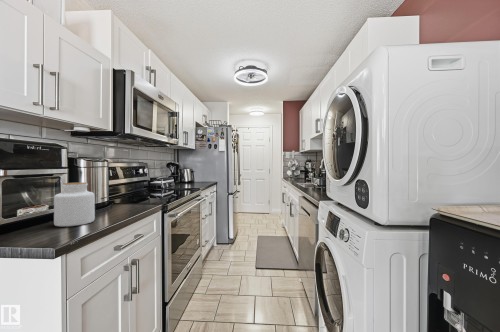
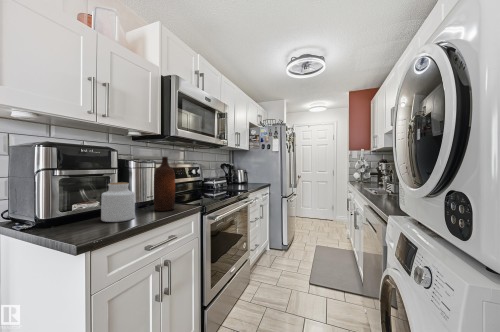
bottle: none [111,155,135,212] -> present [154,157,175,211]

